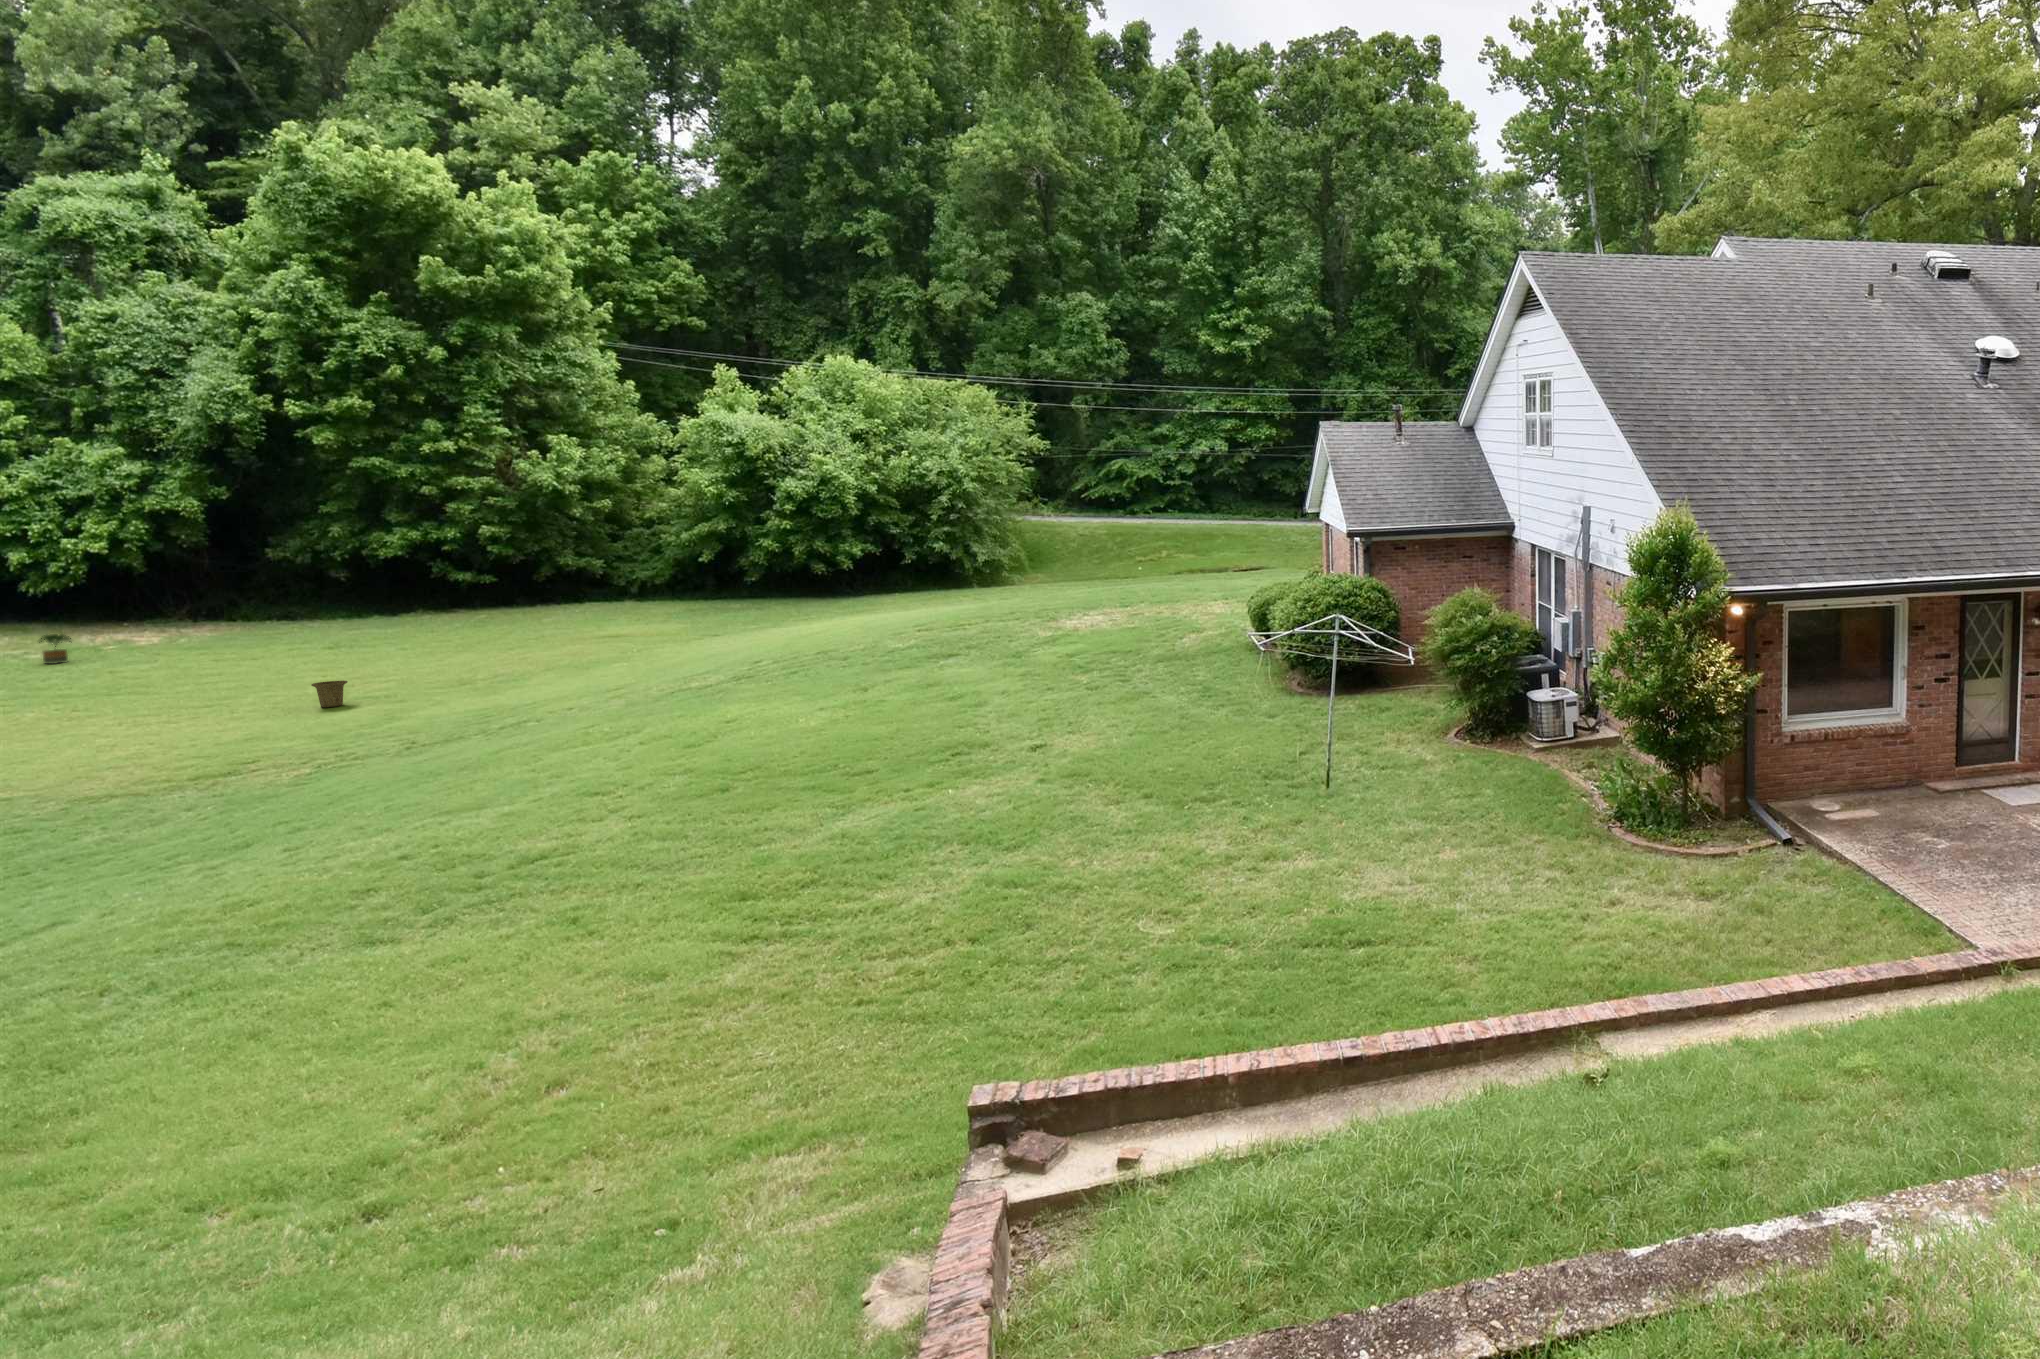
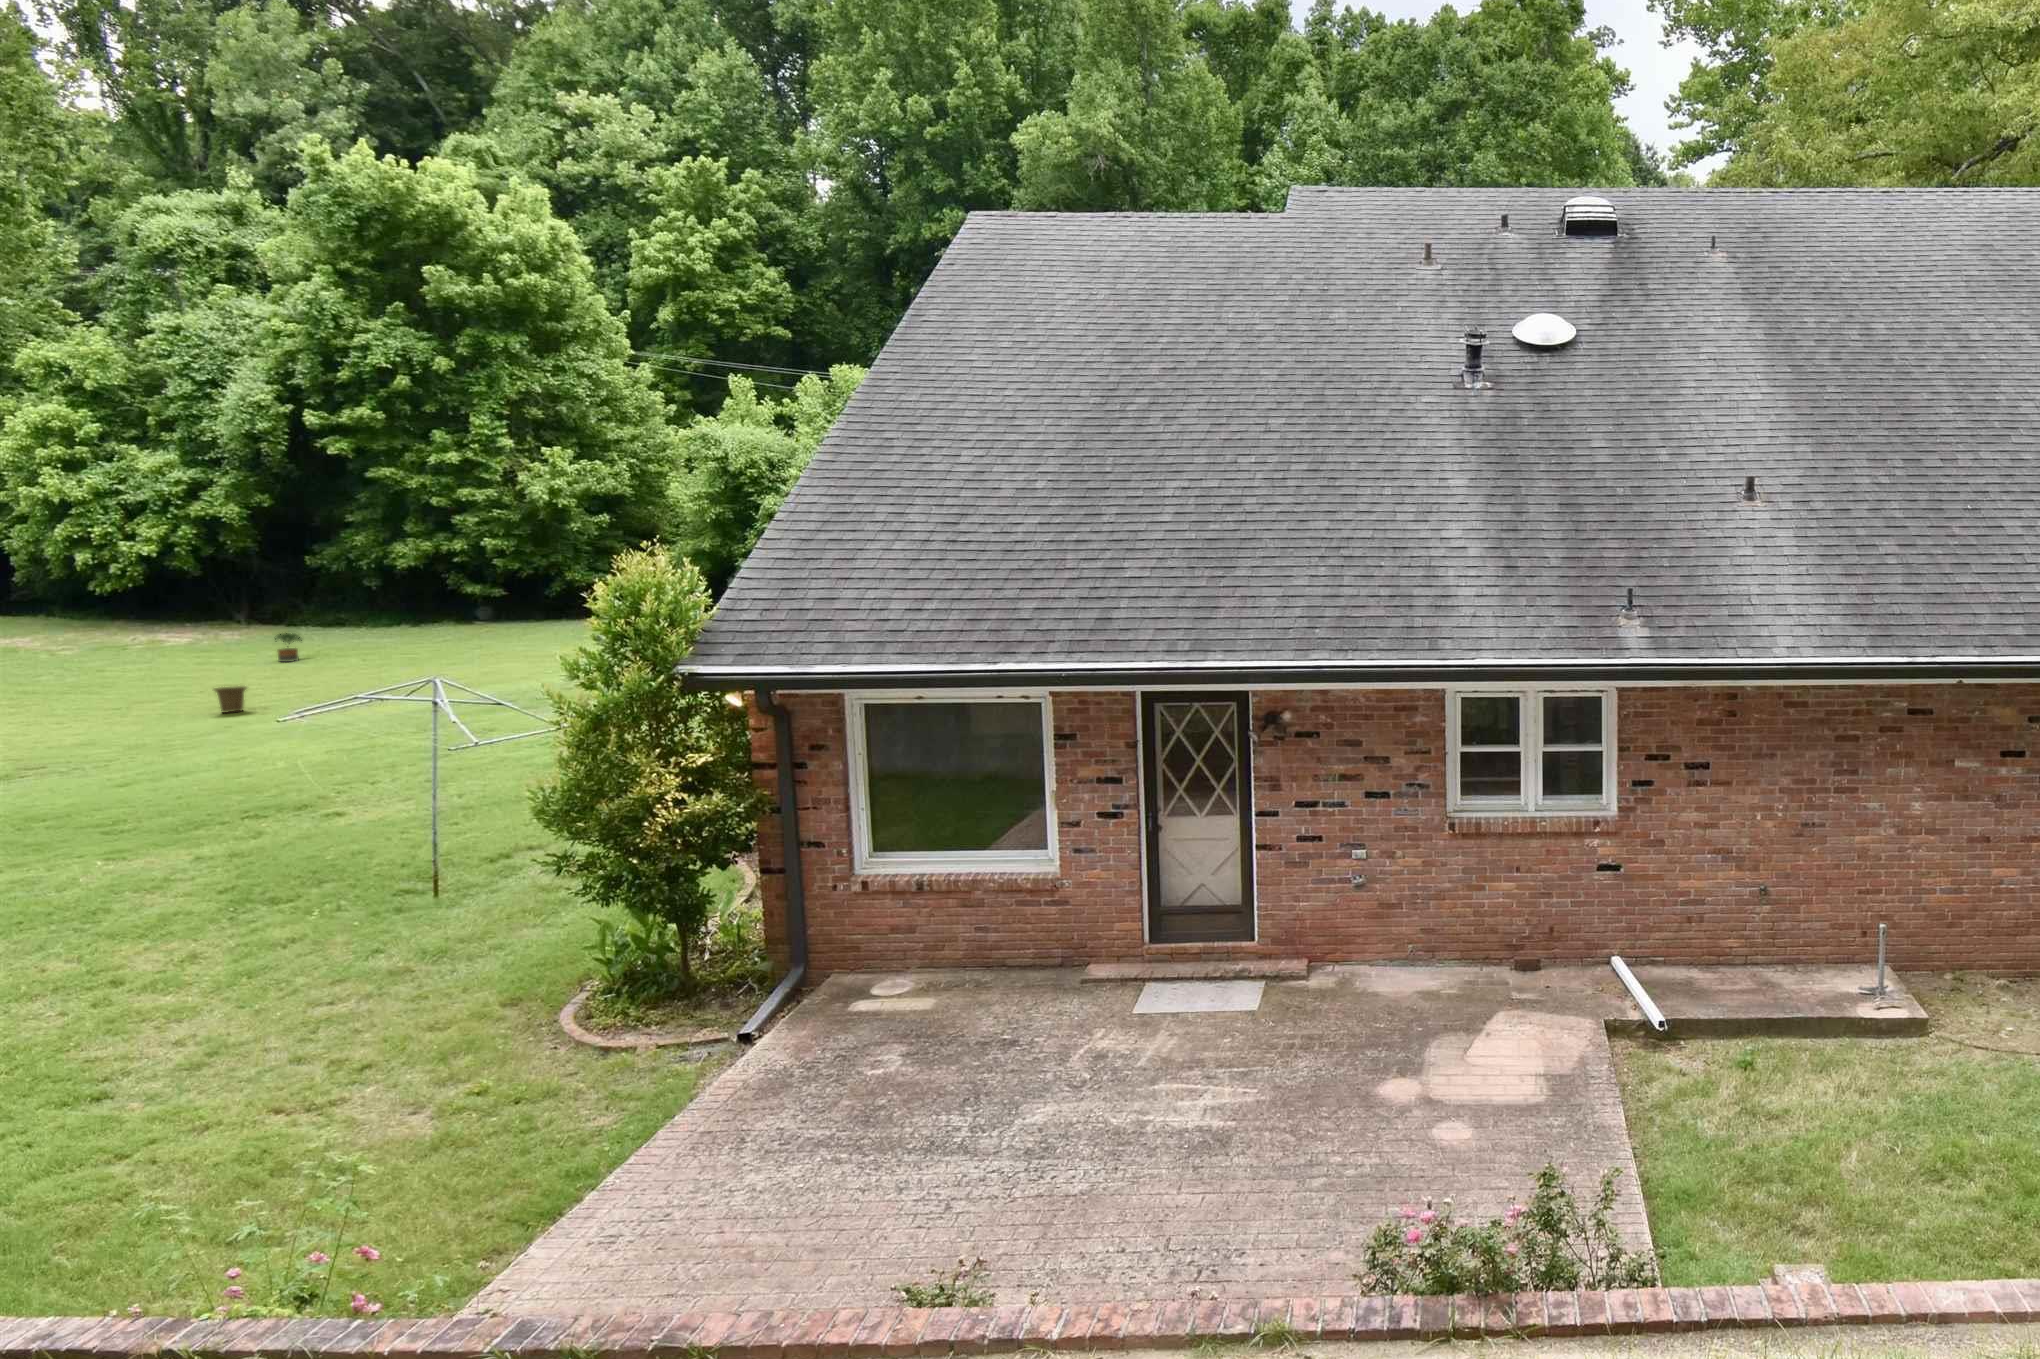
potted tree: present [39,634,72,664] -> present [275,633,302,662]

